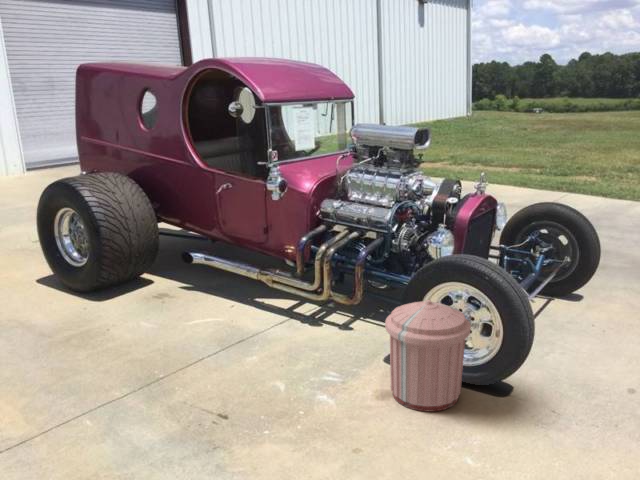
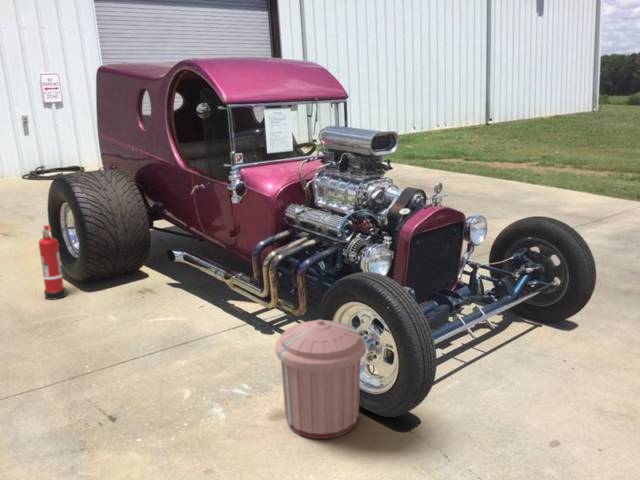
fire extinguisher: none [49,233,77,312] -> present [39,225,66,300]

